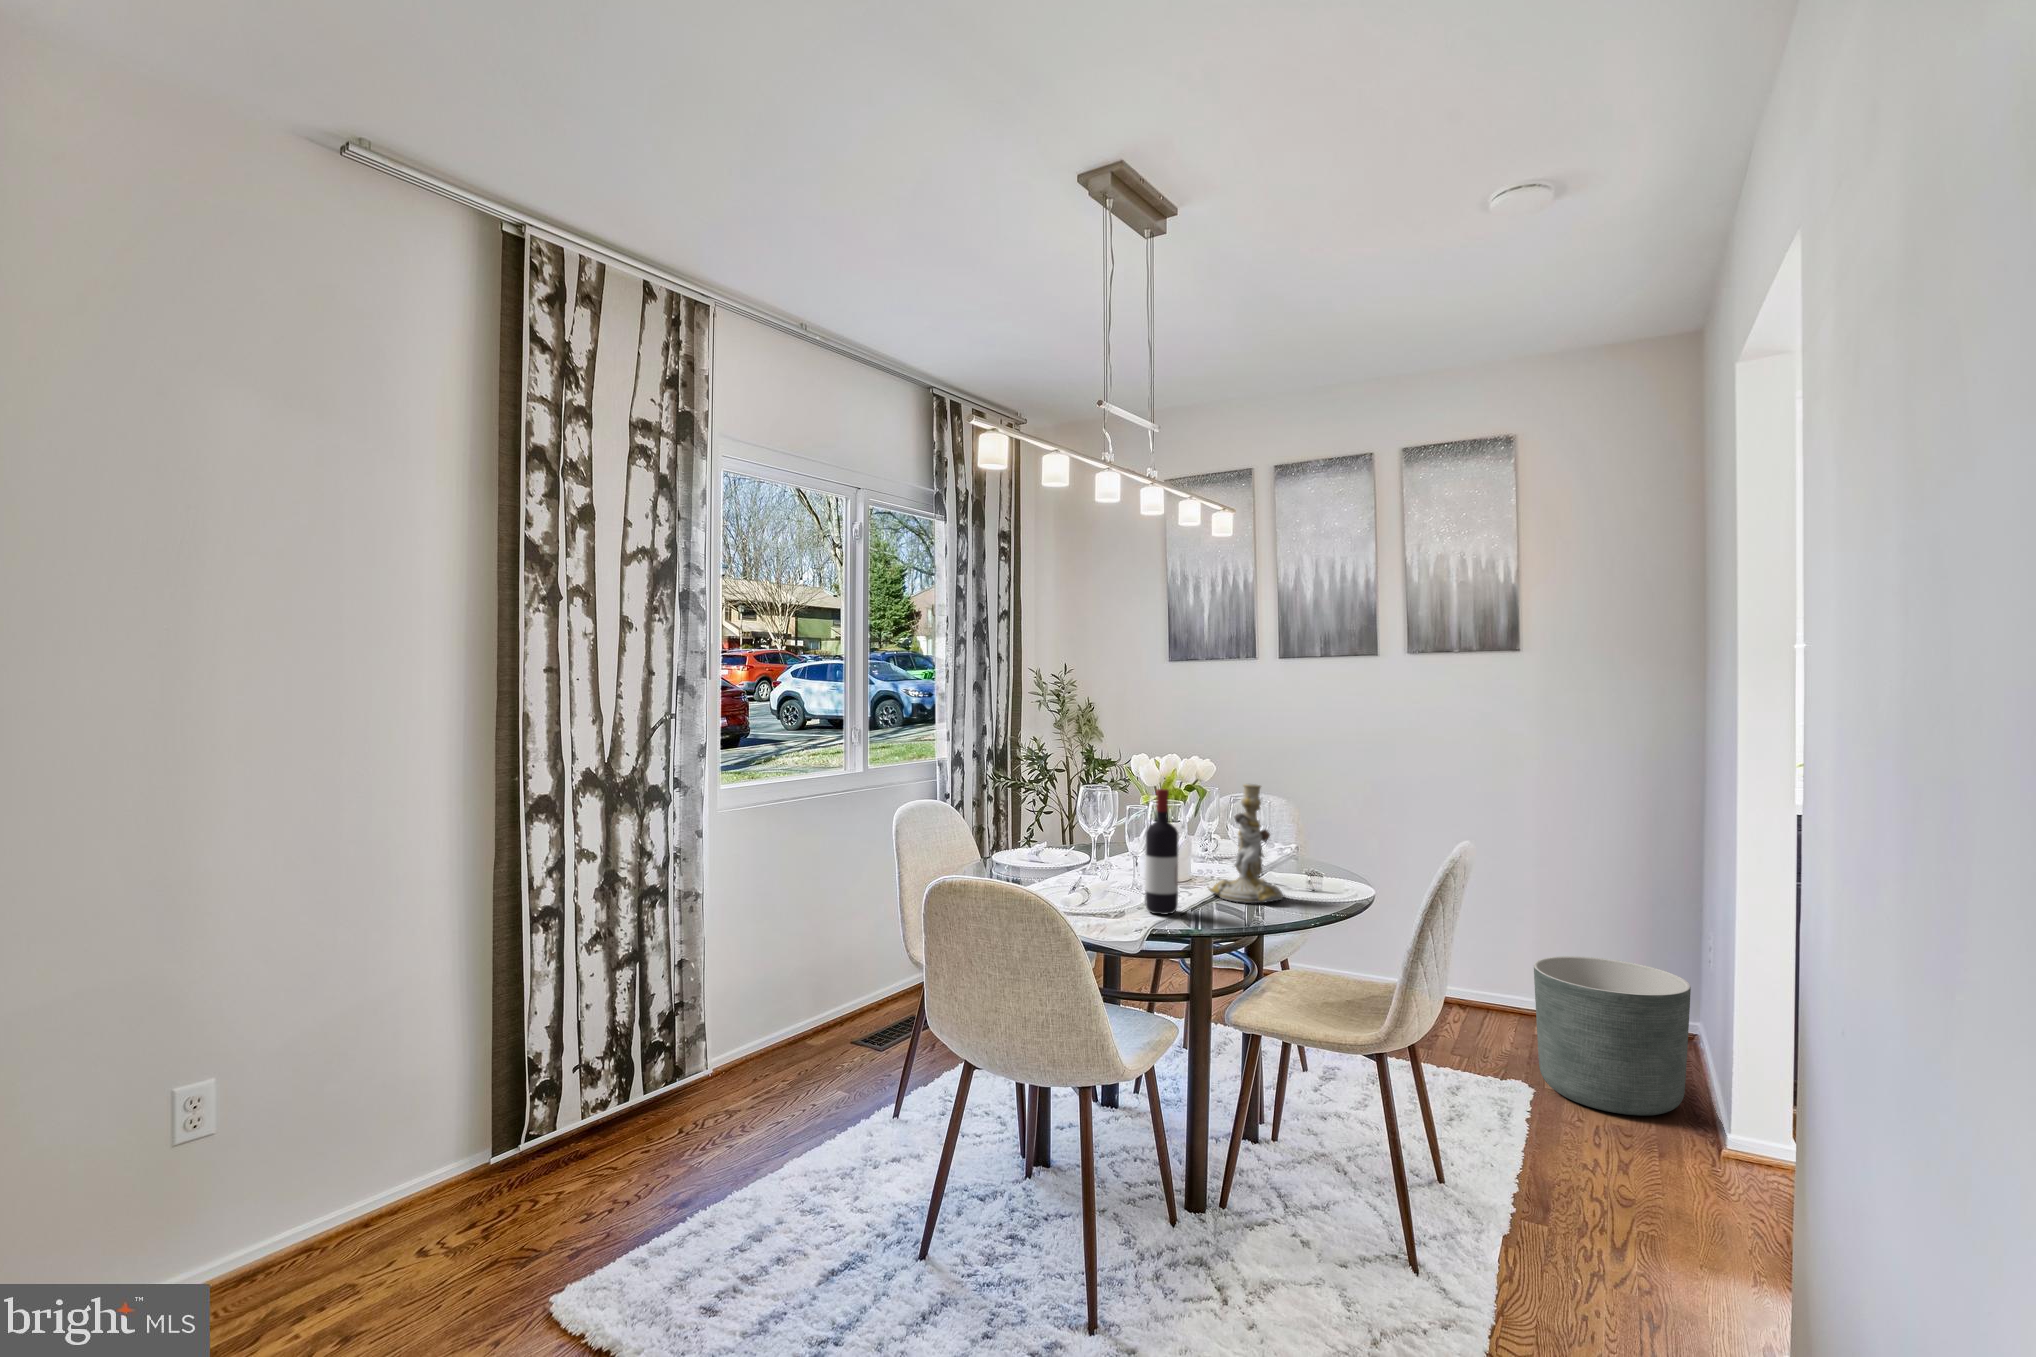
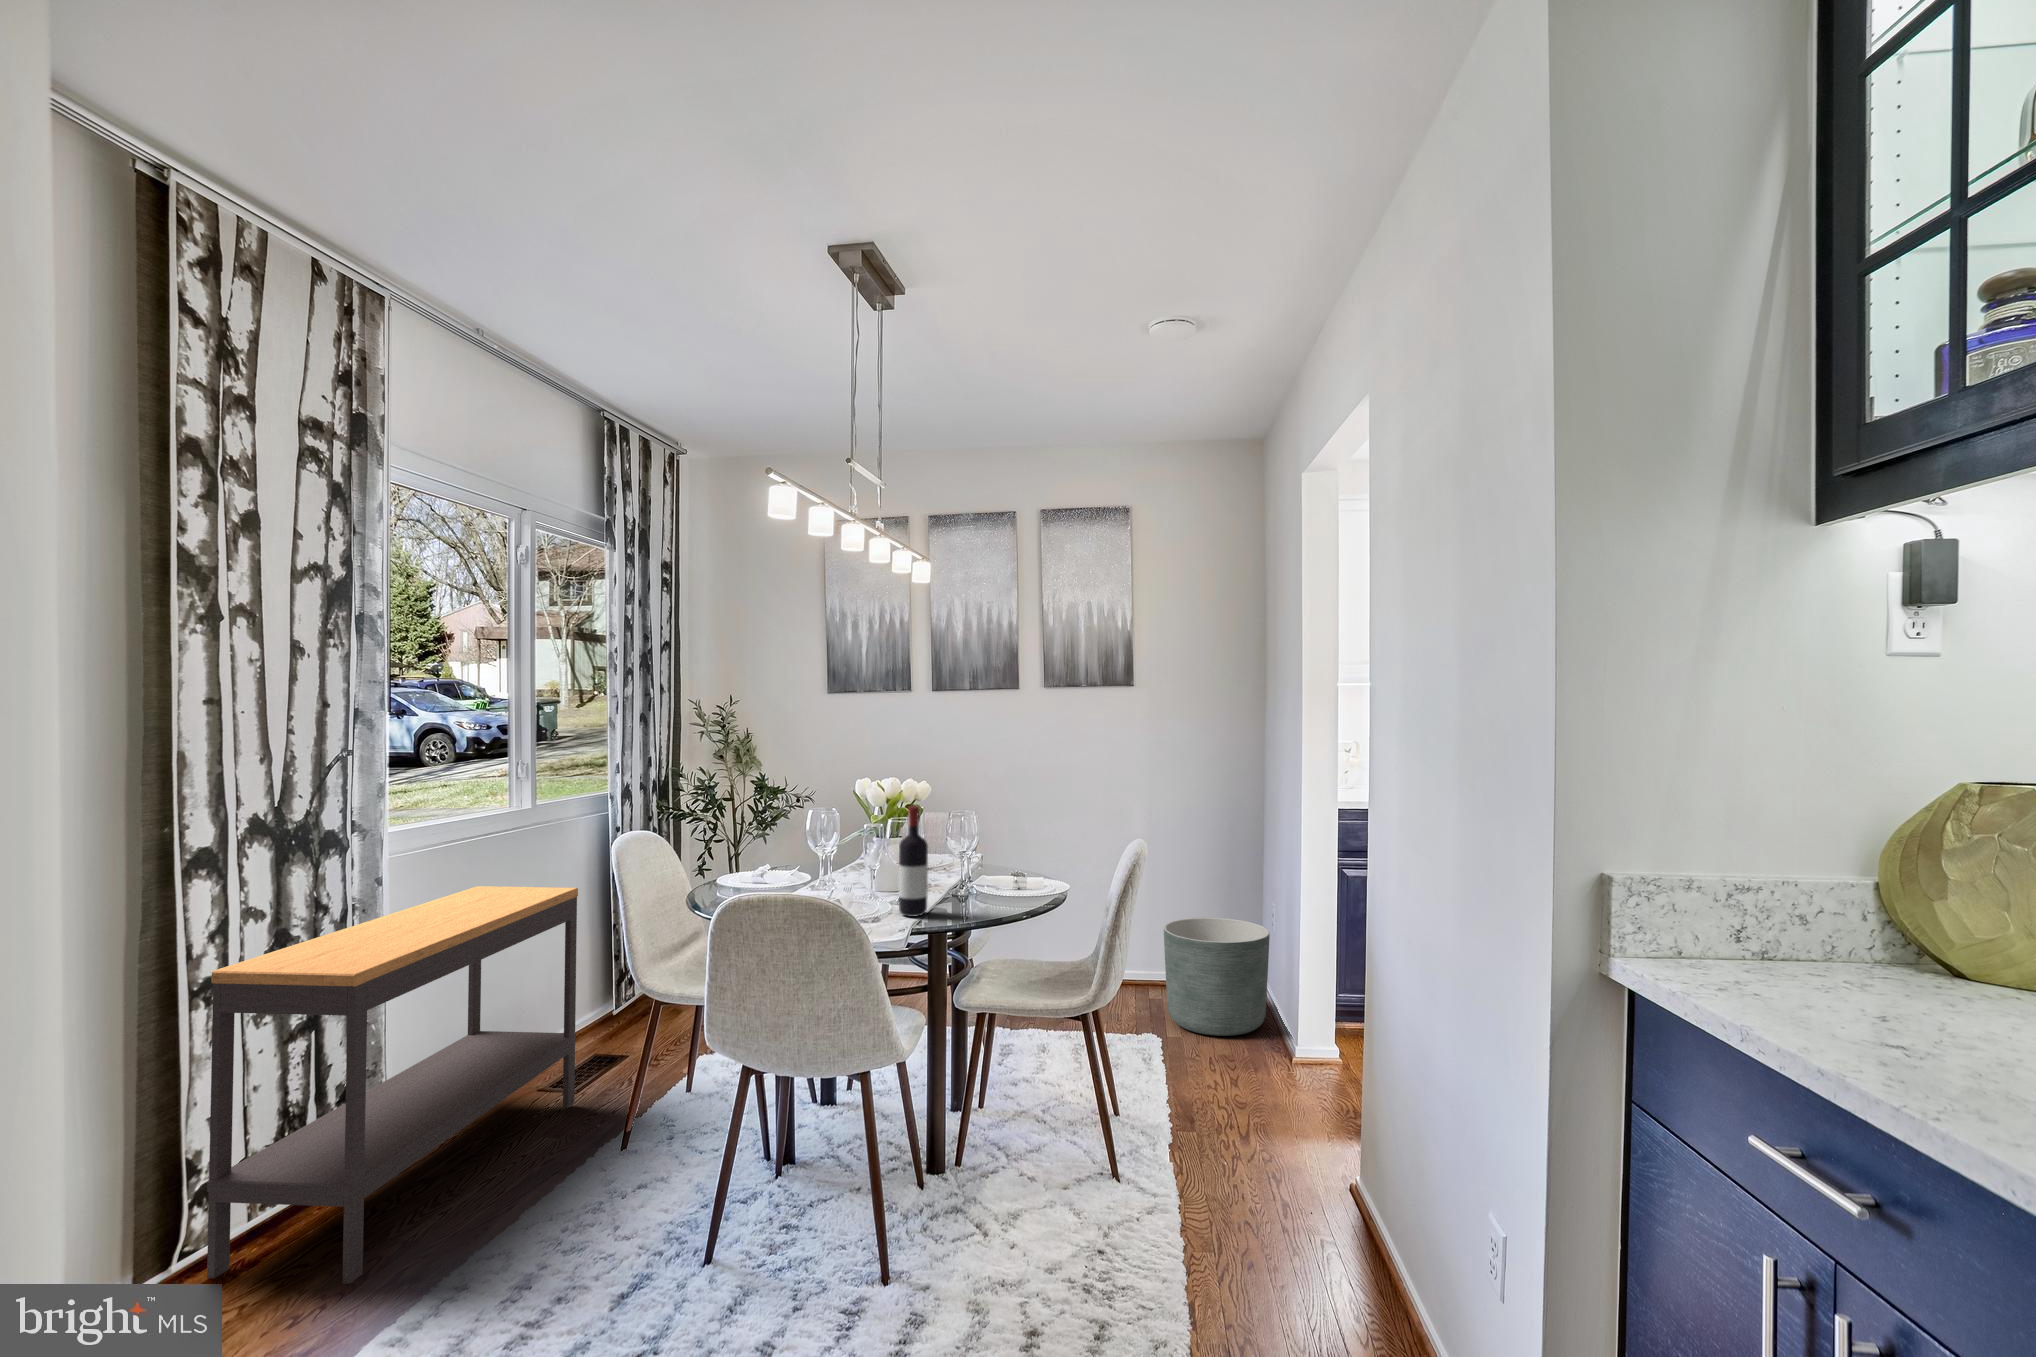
candlestick: present [1209,784,1283,903] -> none [941,797,1004,899]
console table: none [541,848,871,1197] -> present [207,886,578,1284]

